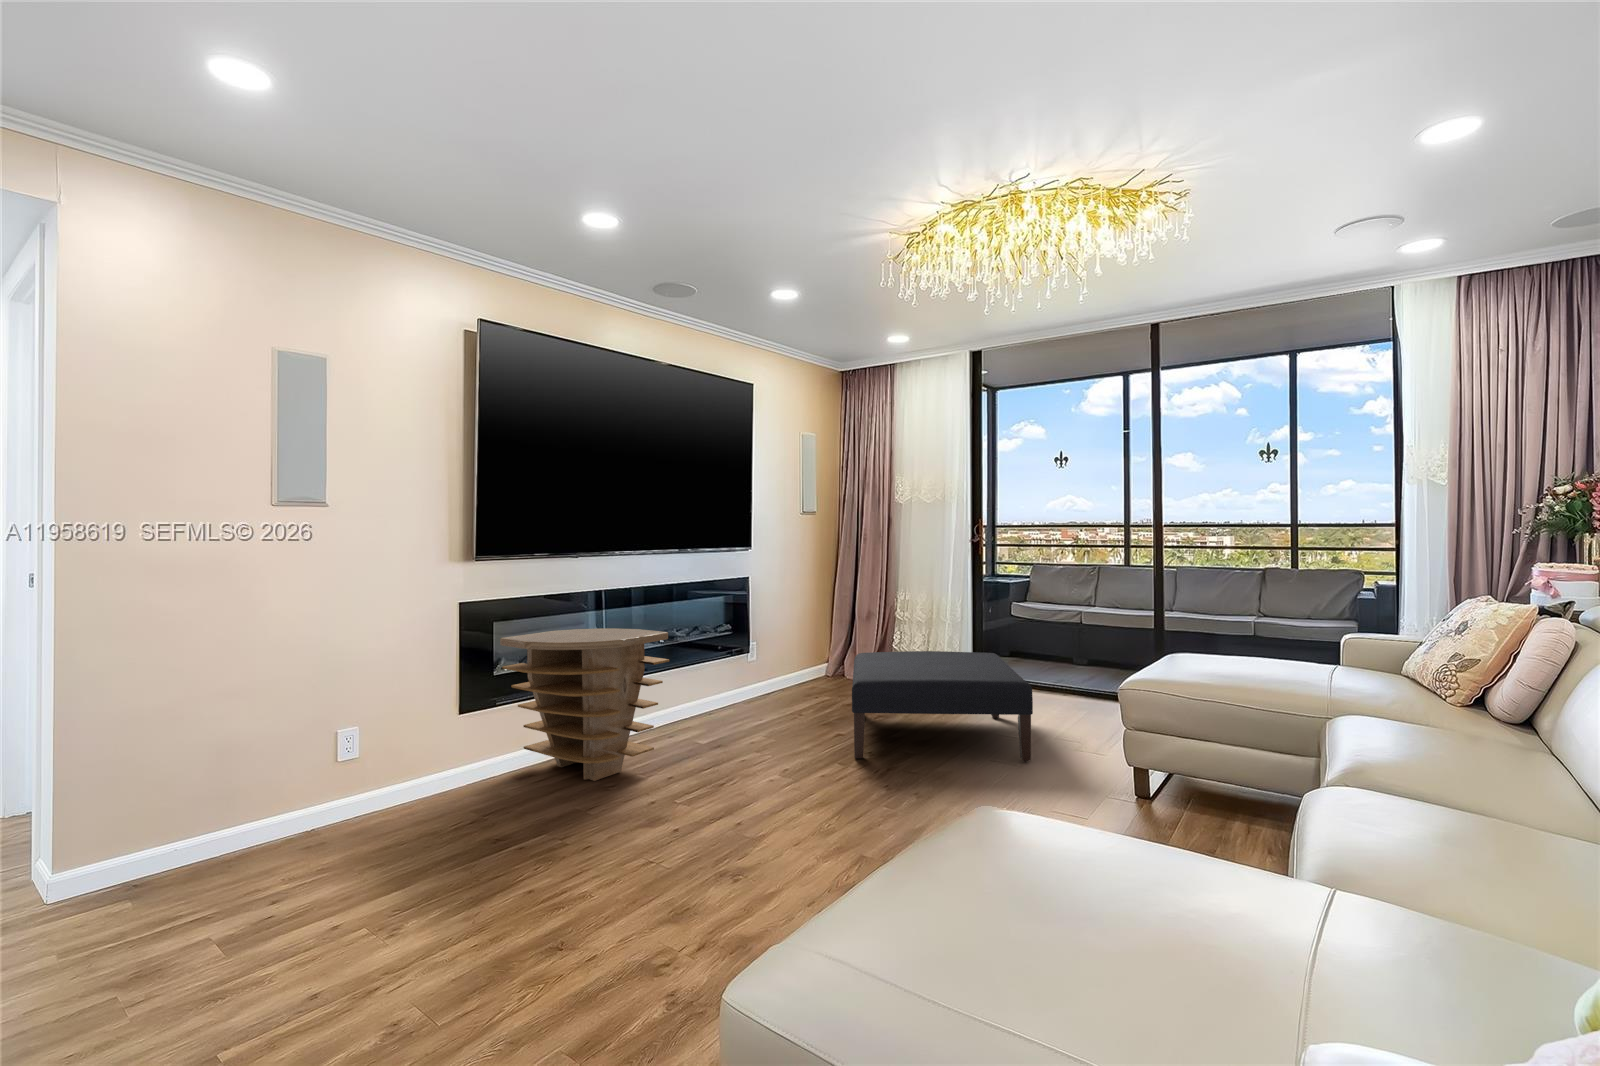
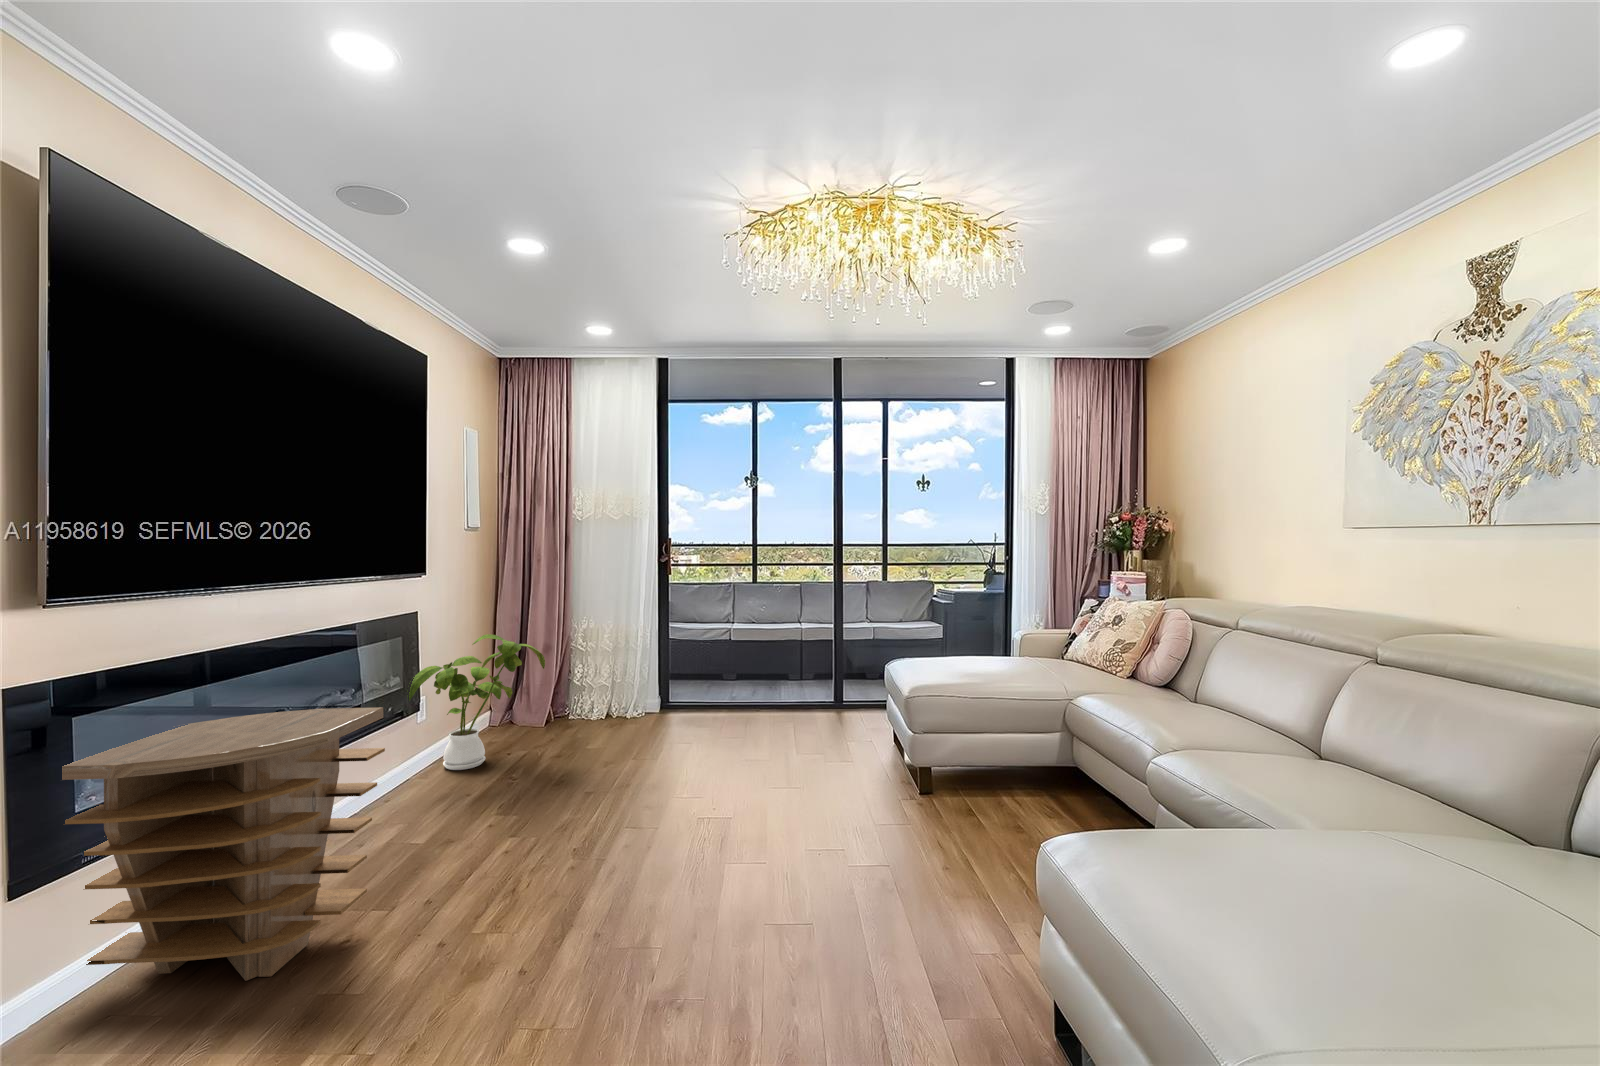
house plant: none [744,597,844,700] -> present [409,634,545,770]
ottoman: present [852,651,1033,761] -> none [574,678,809,826]

